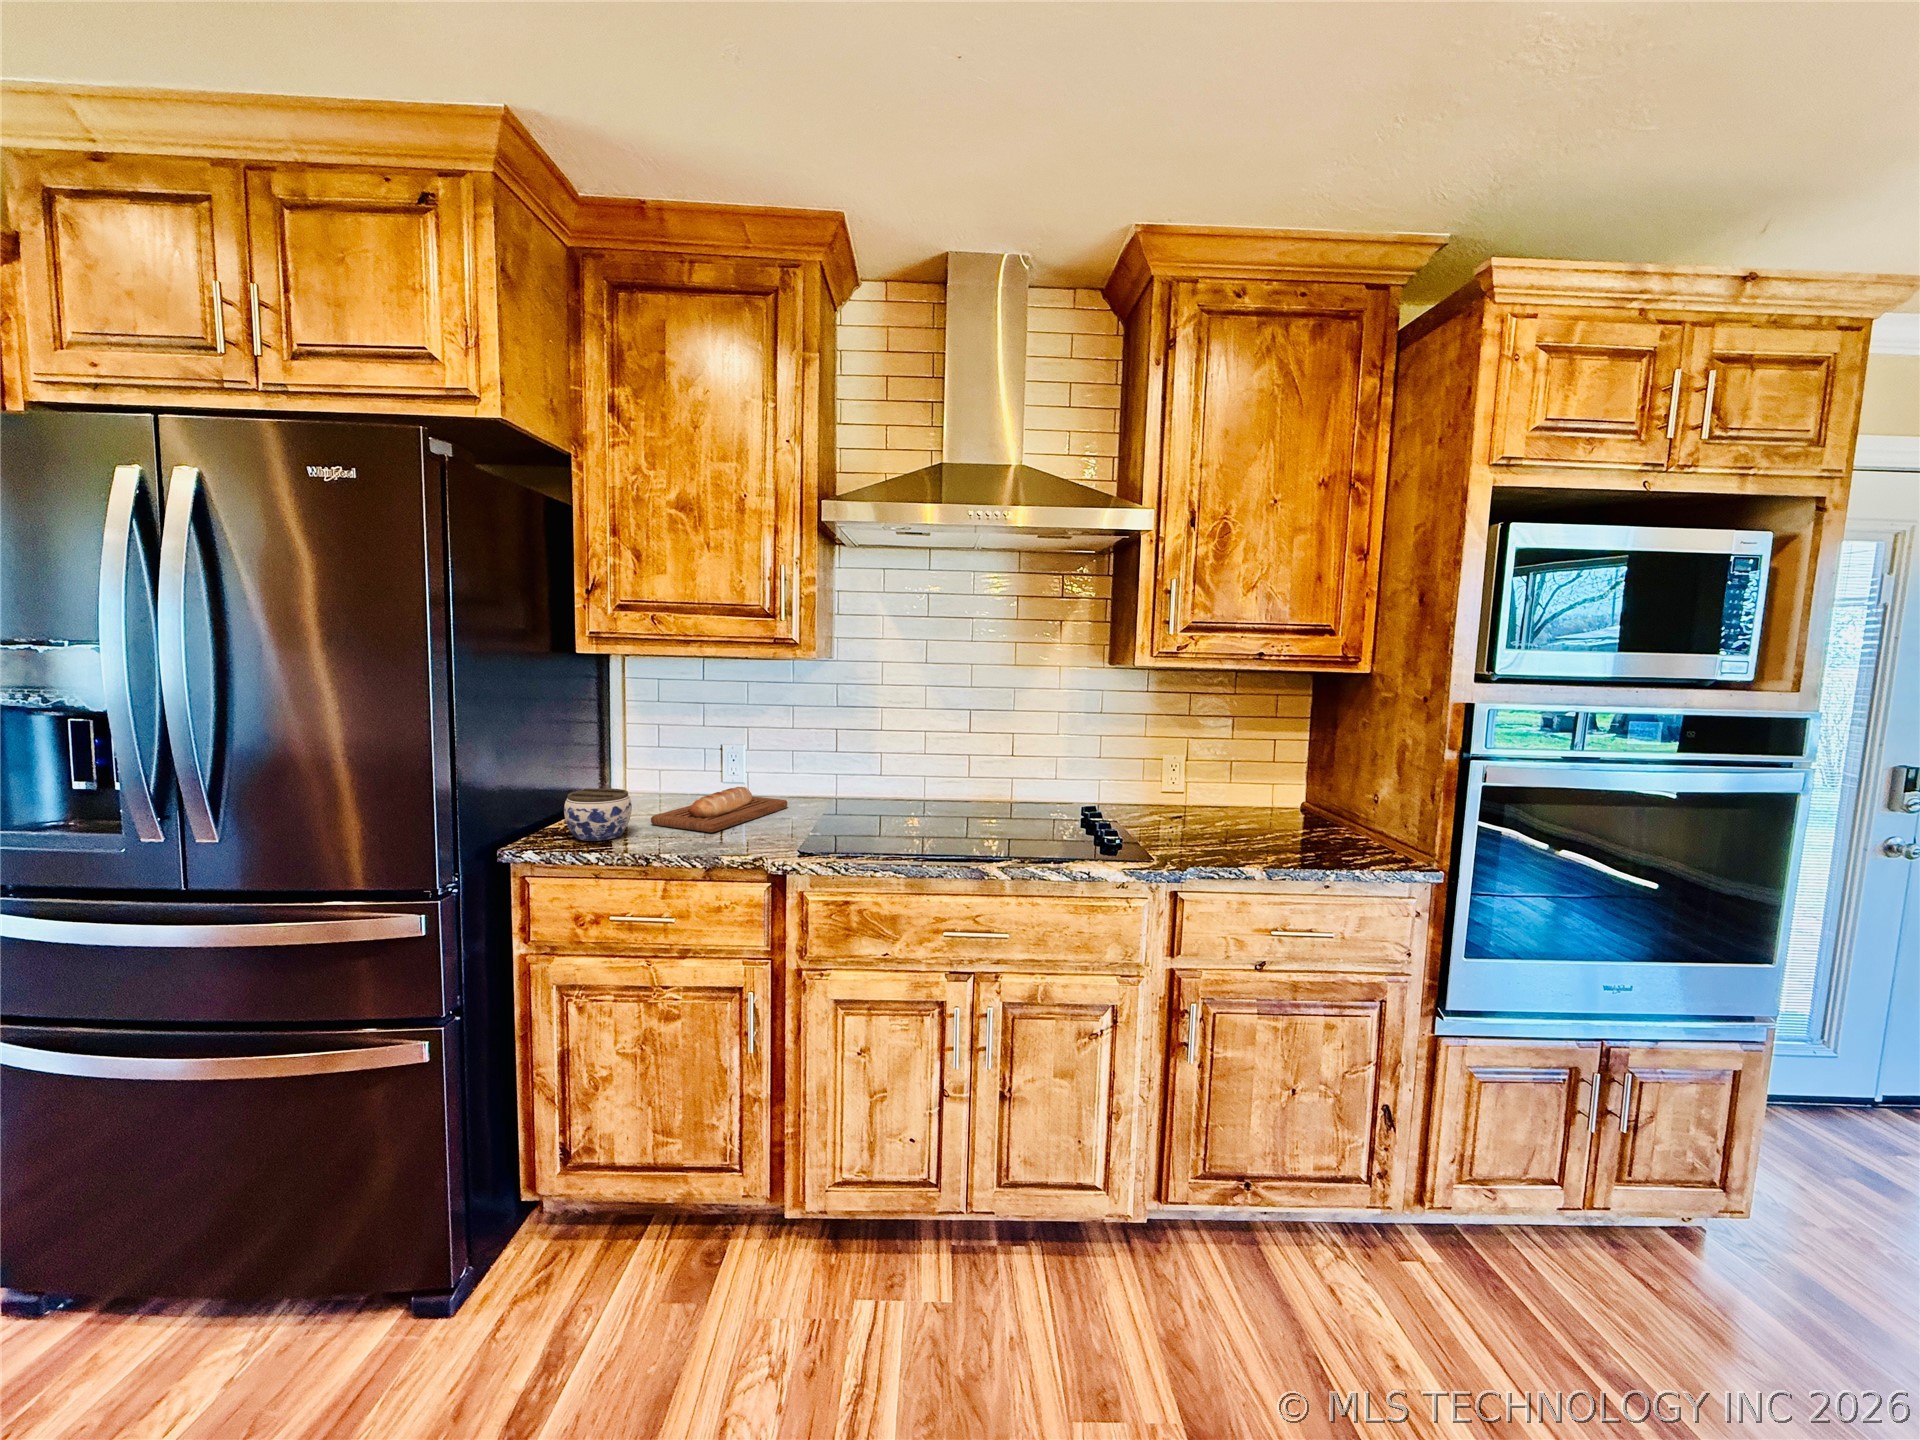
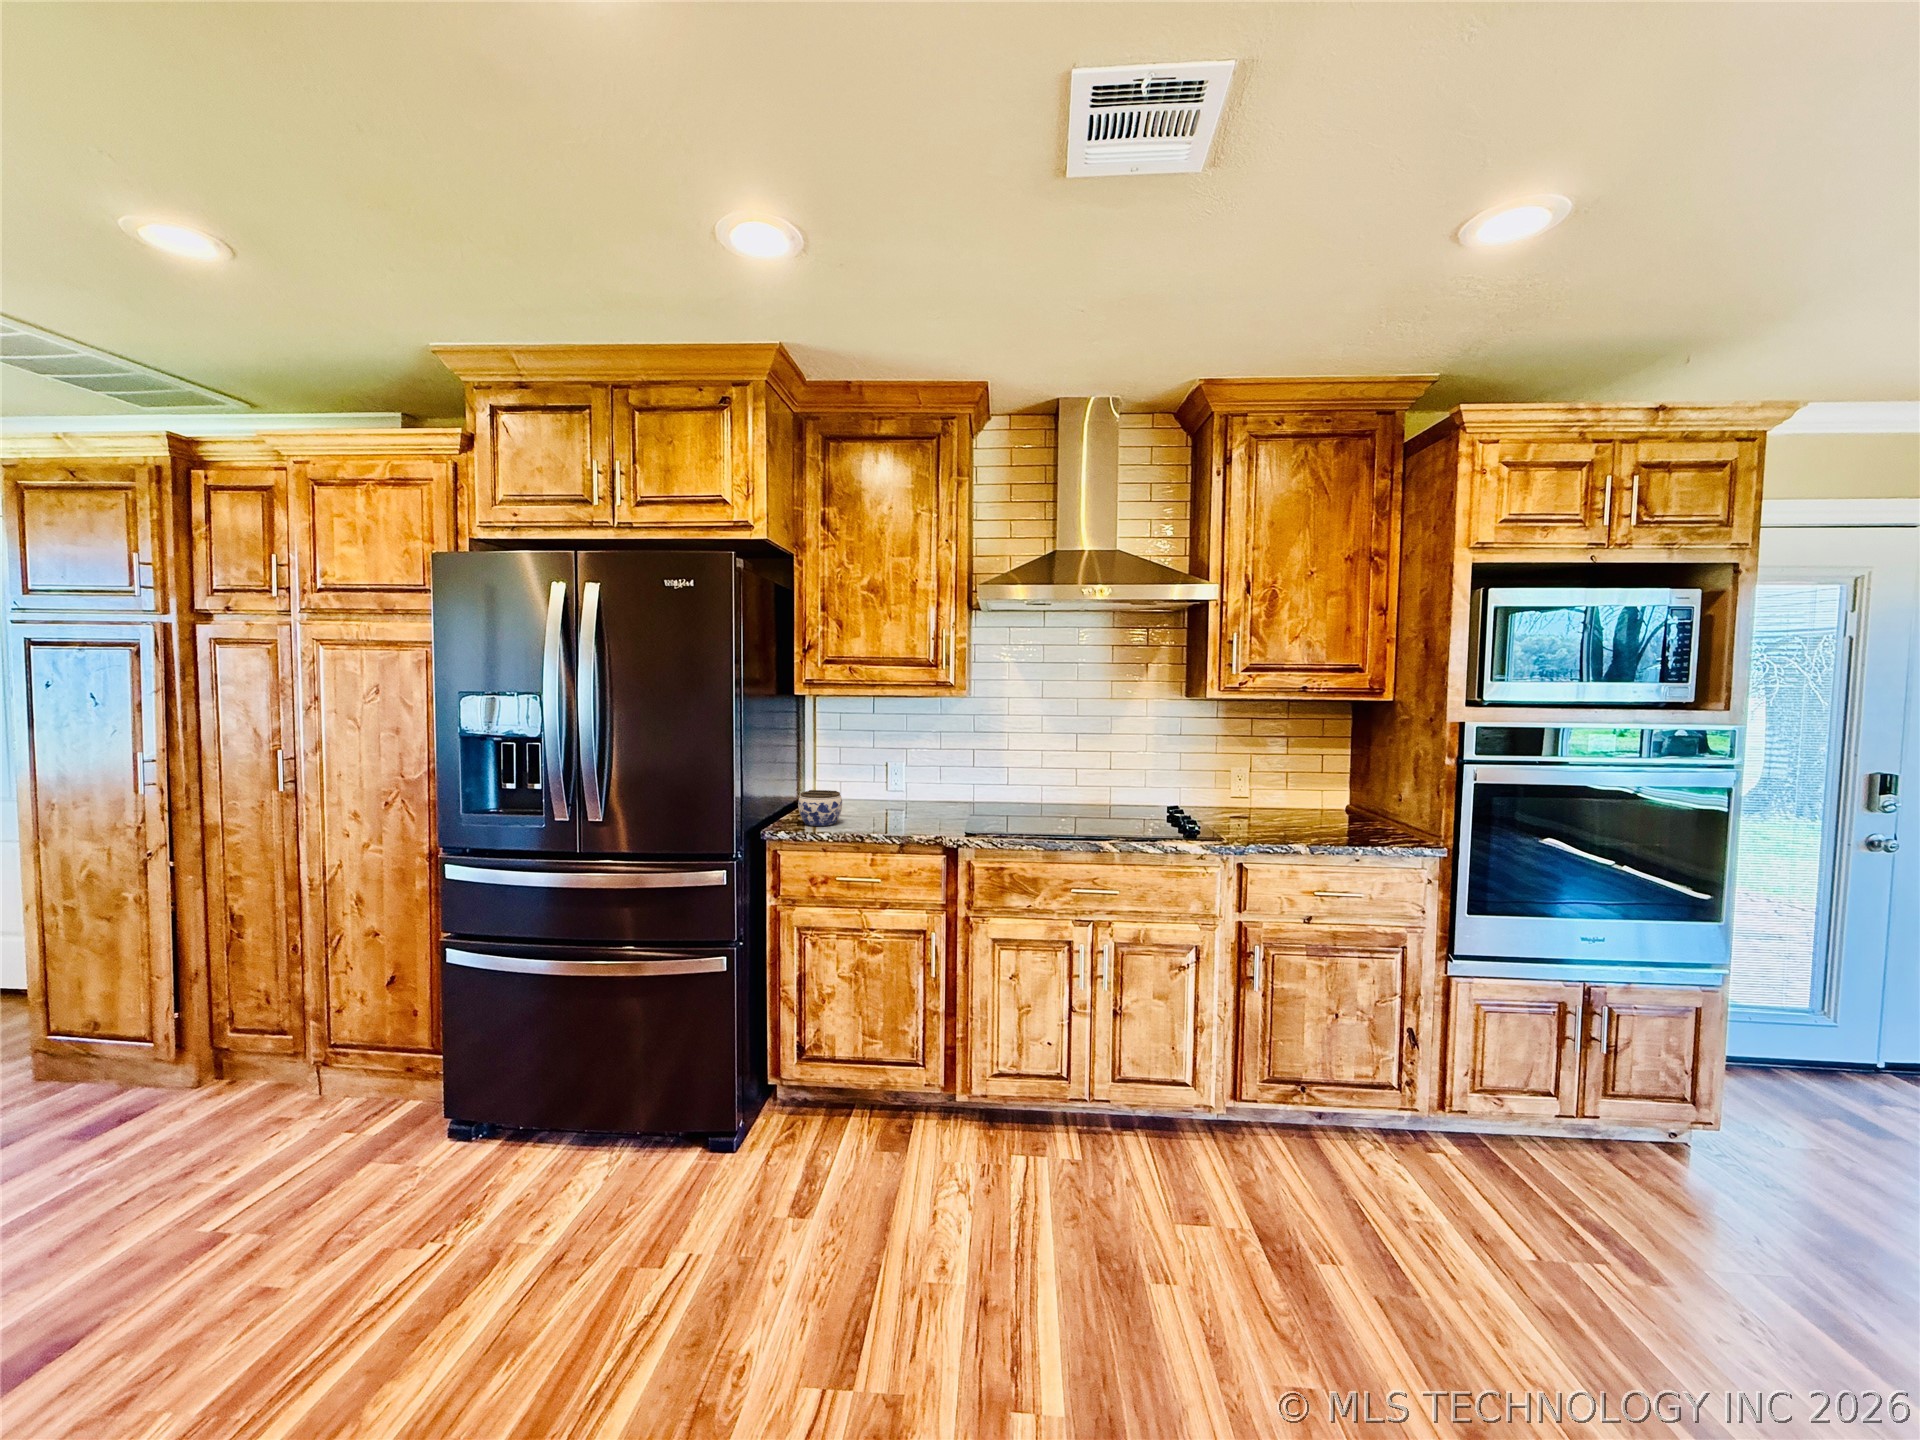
bread loaf: present [651,787,787,832] -> none [850,792,941,822]

